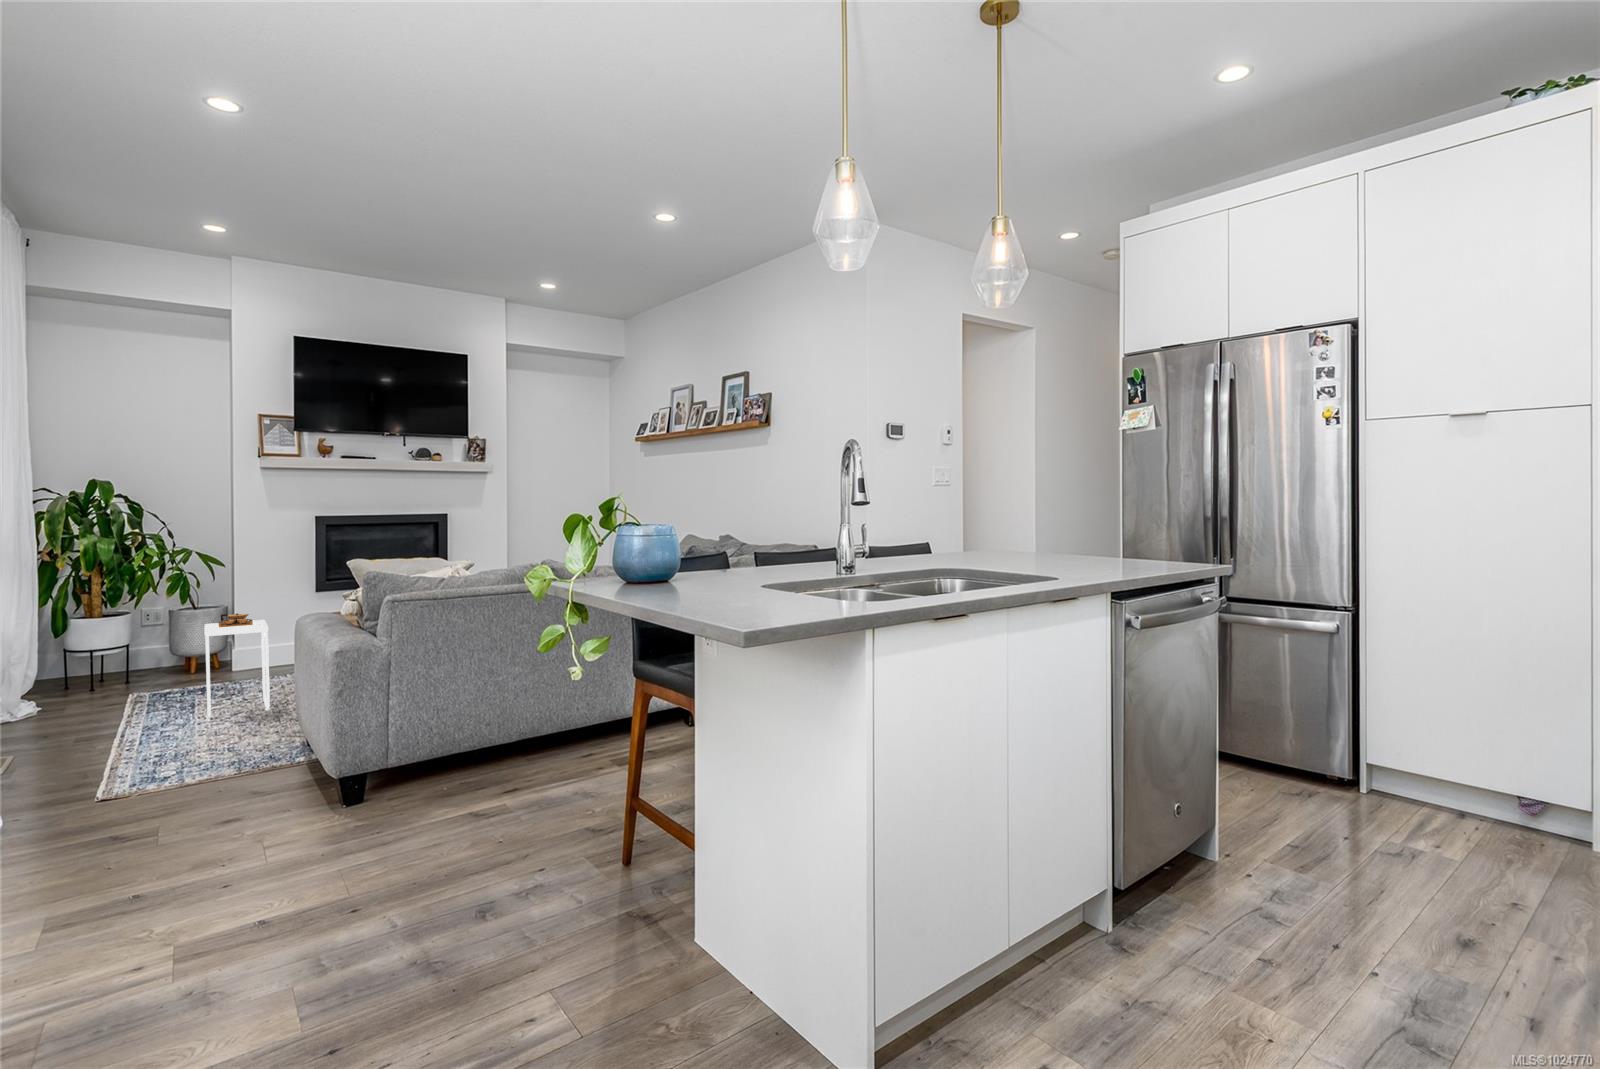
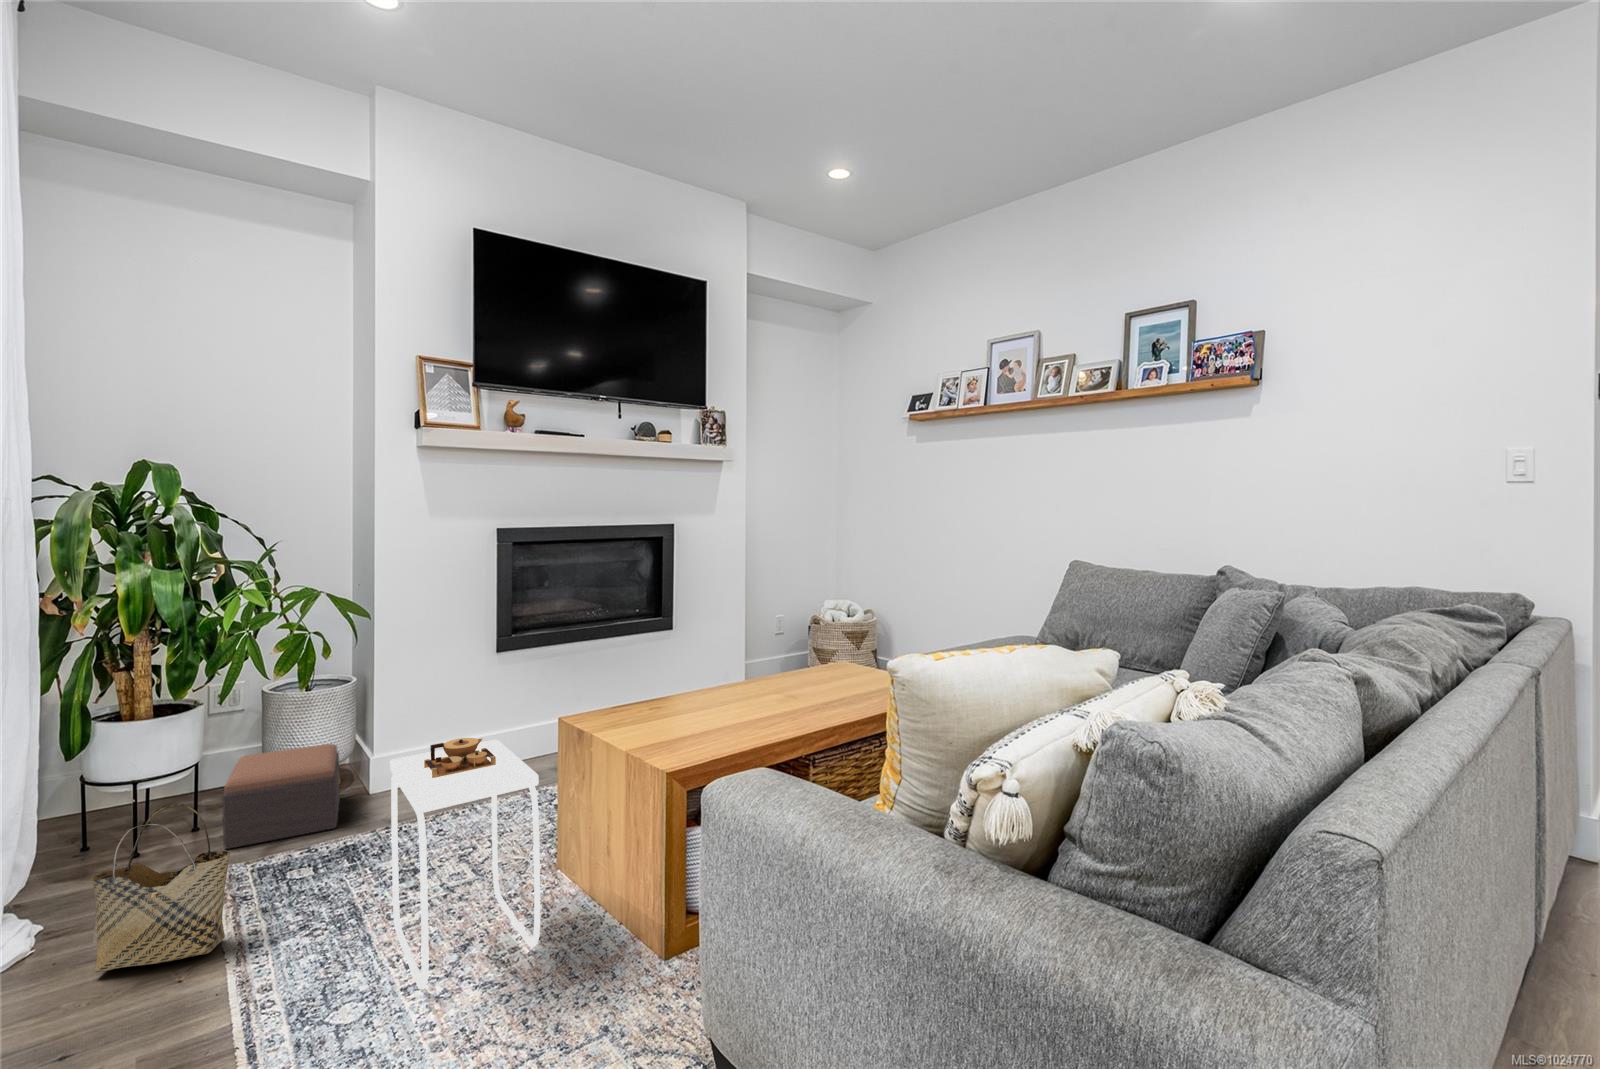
footstool: none [134,641,207,687] -> present [222,744,340,849]
woven basket: none [65,643,130,713] -> present [90,803,230,973]

